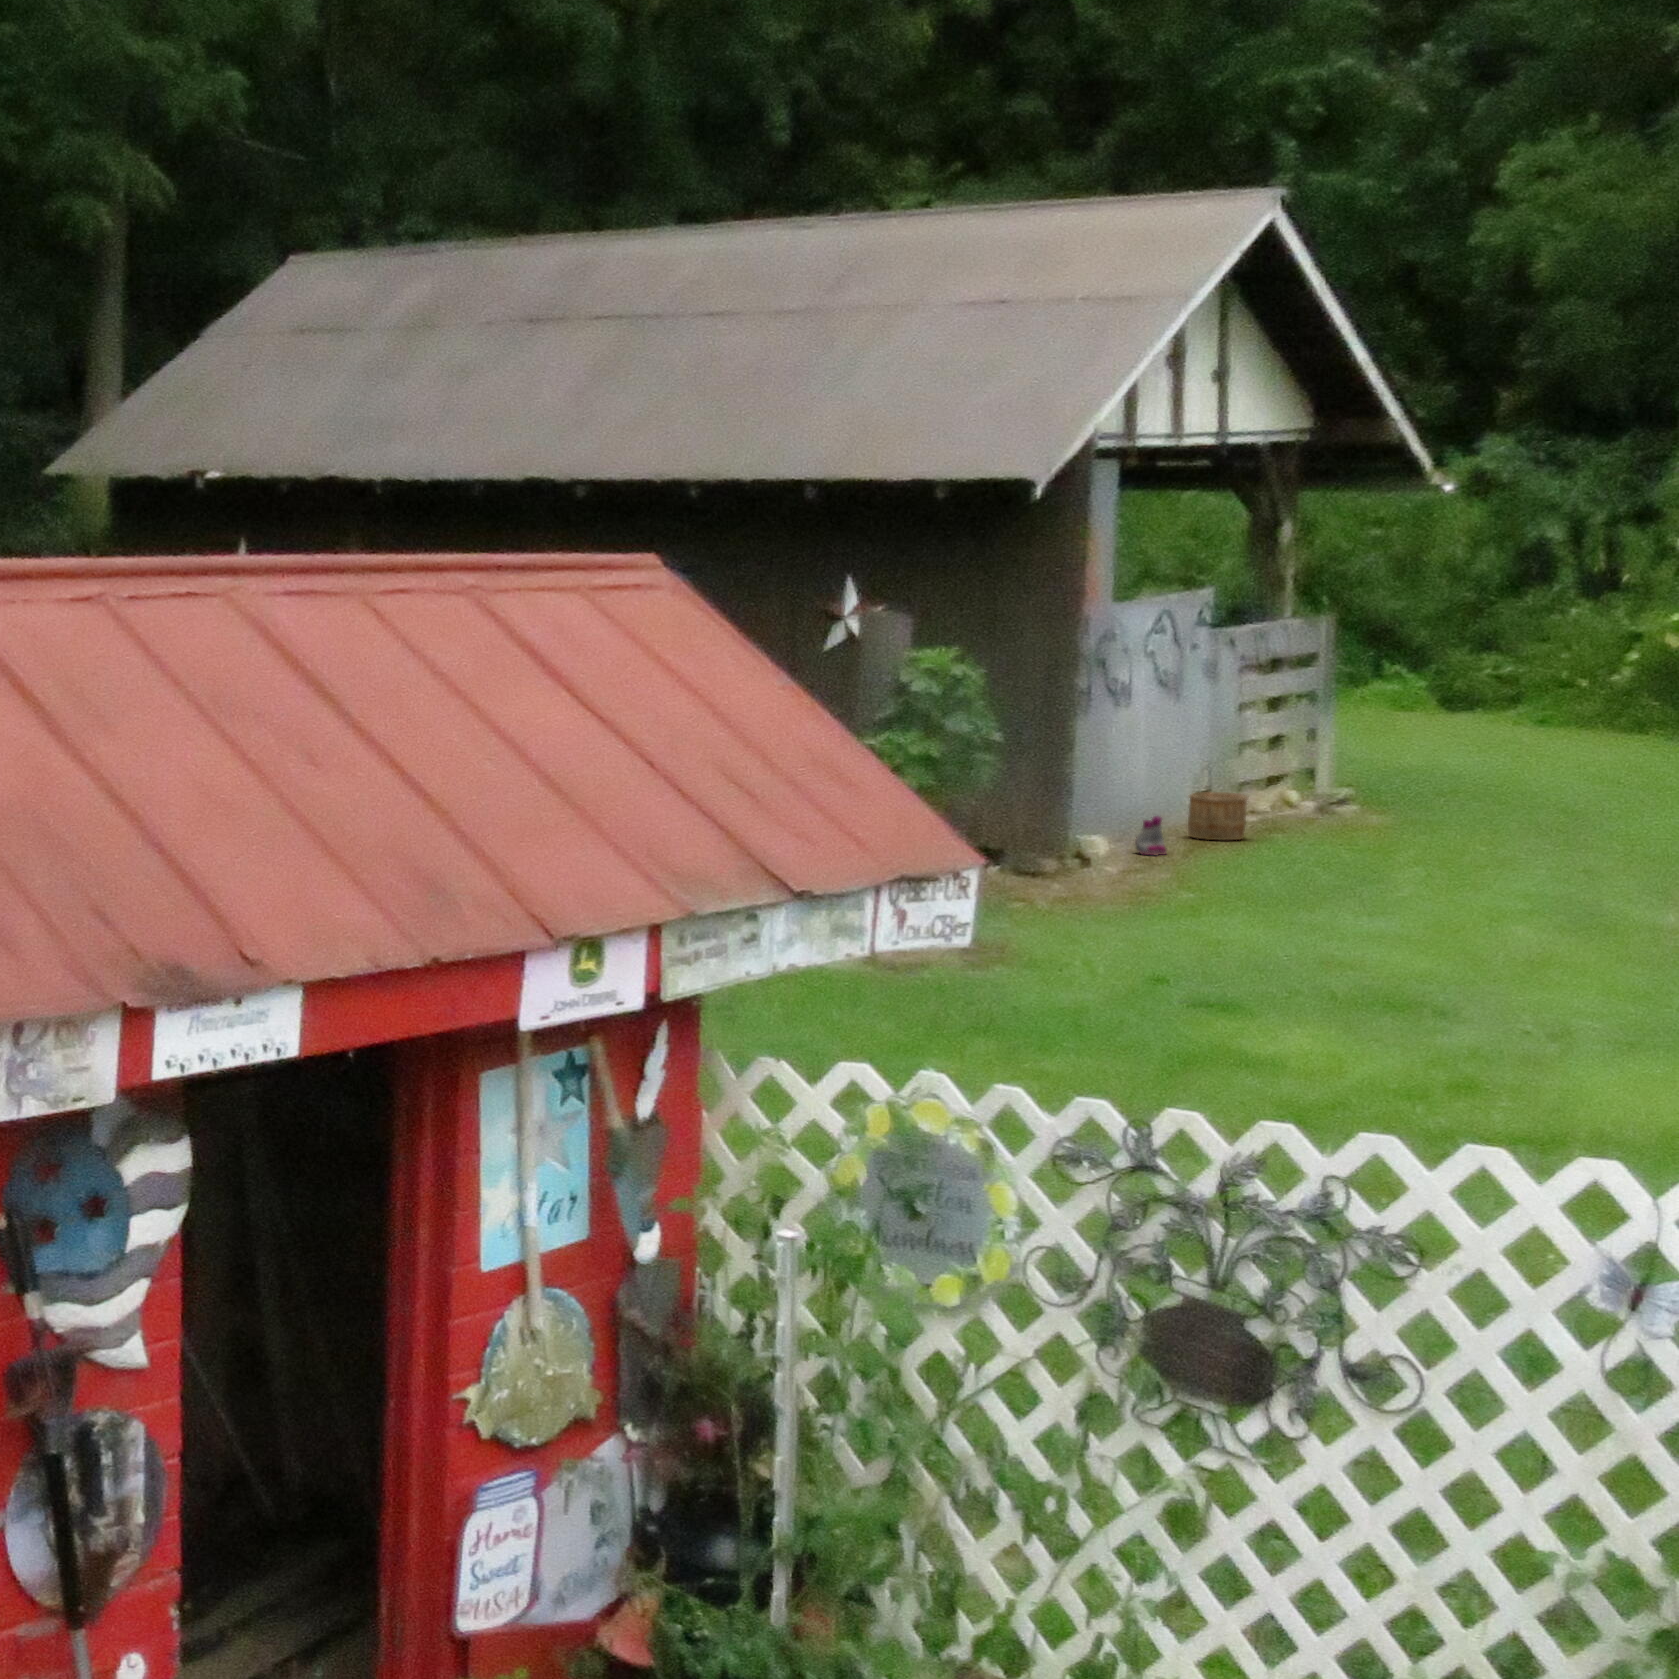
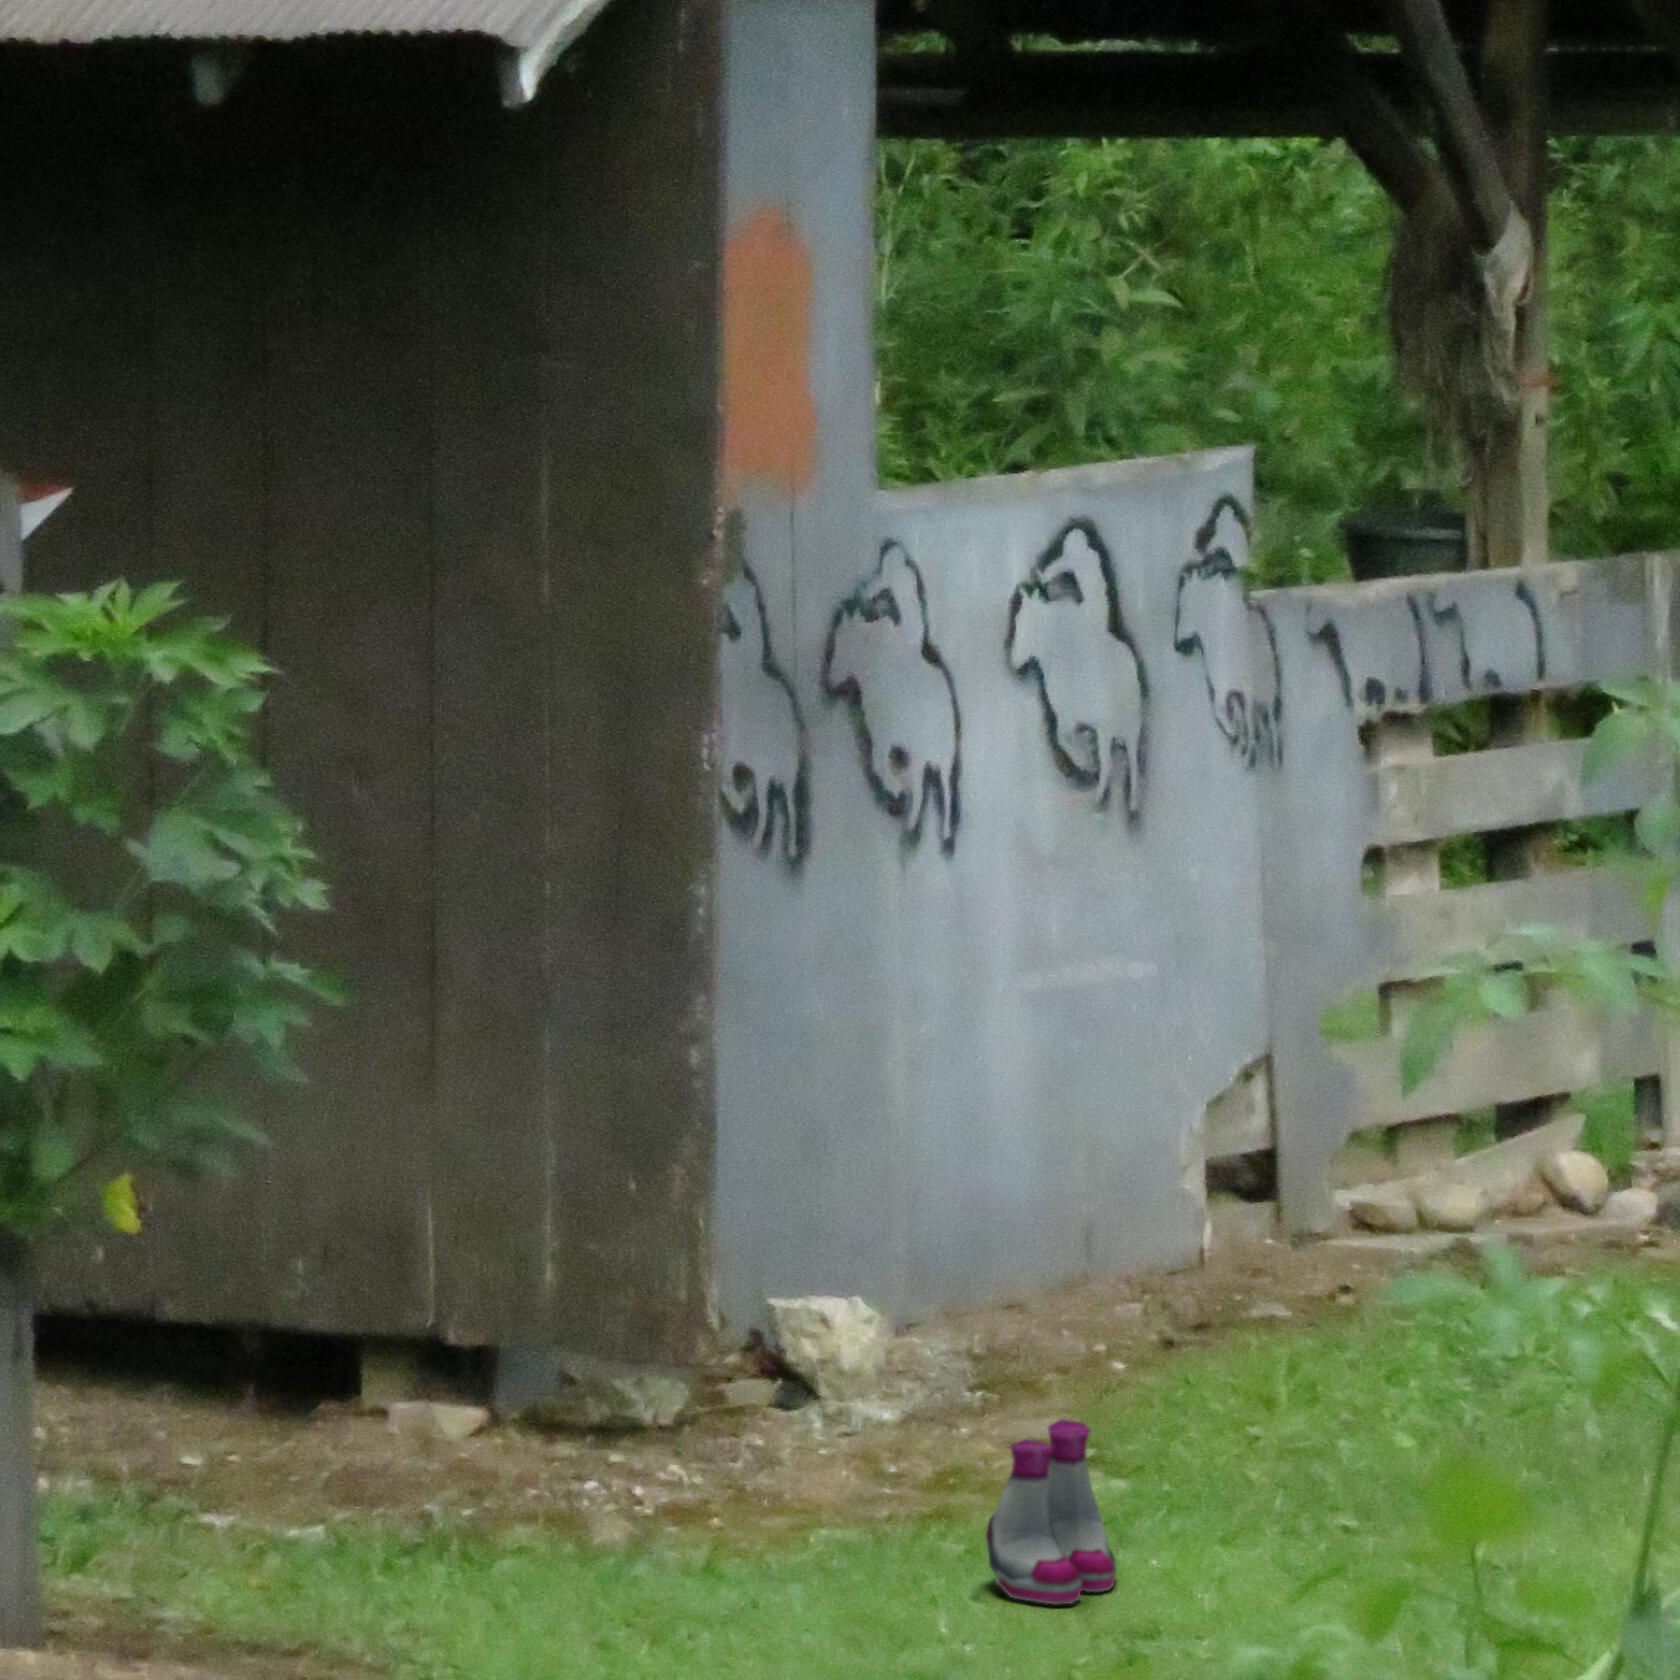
wooden bucket: present [1188,792,1248,840] -> none [1204,1241,1429,1449]

